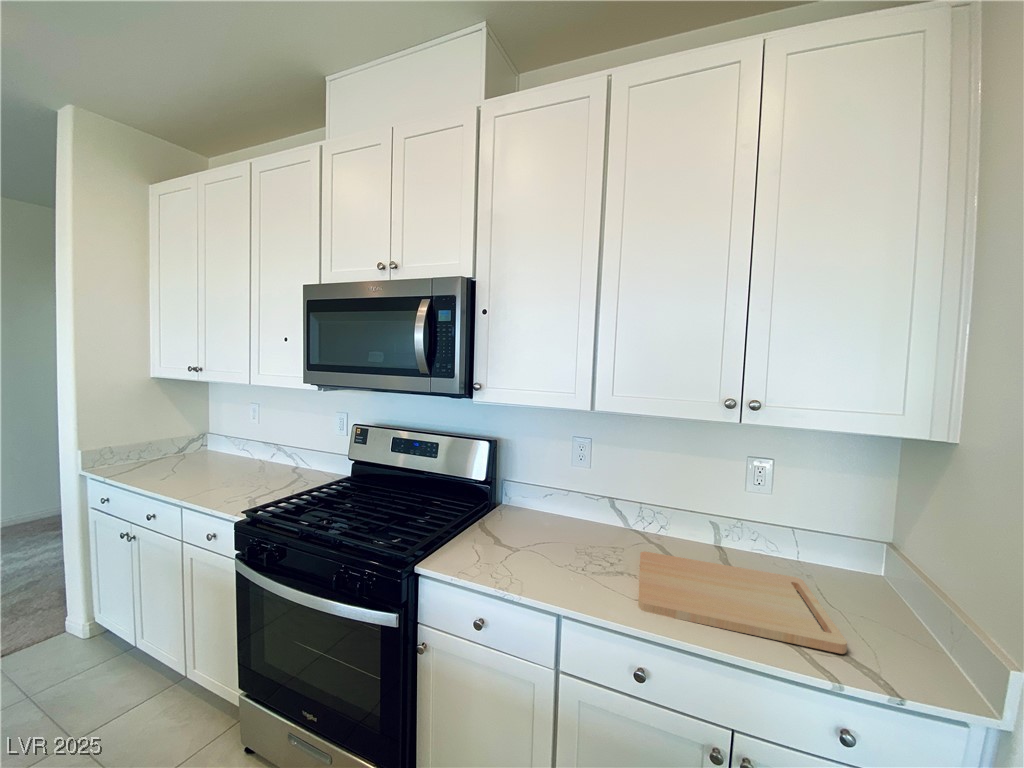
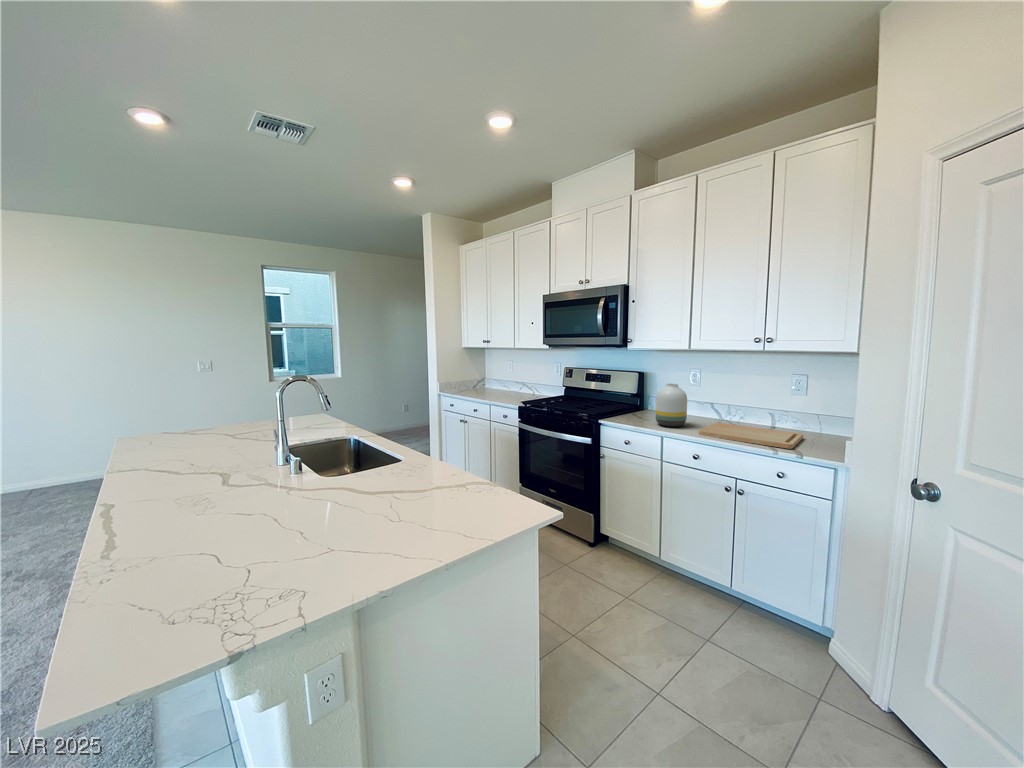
vase: none [537,482,600,580] -> present [656,384,687,427]

